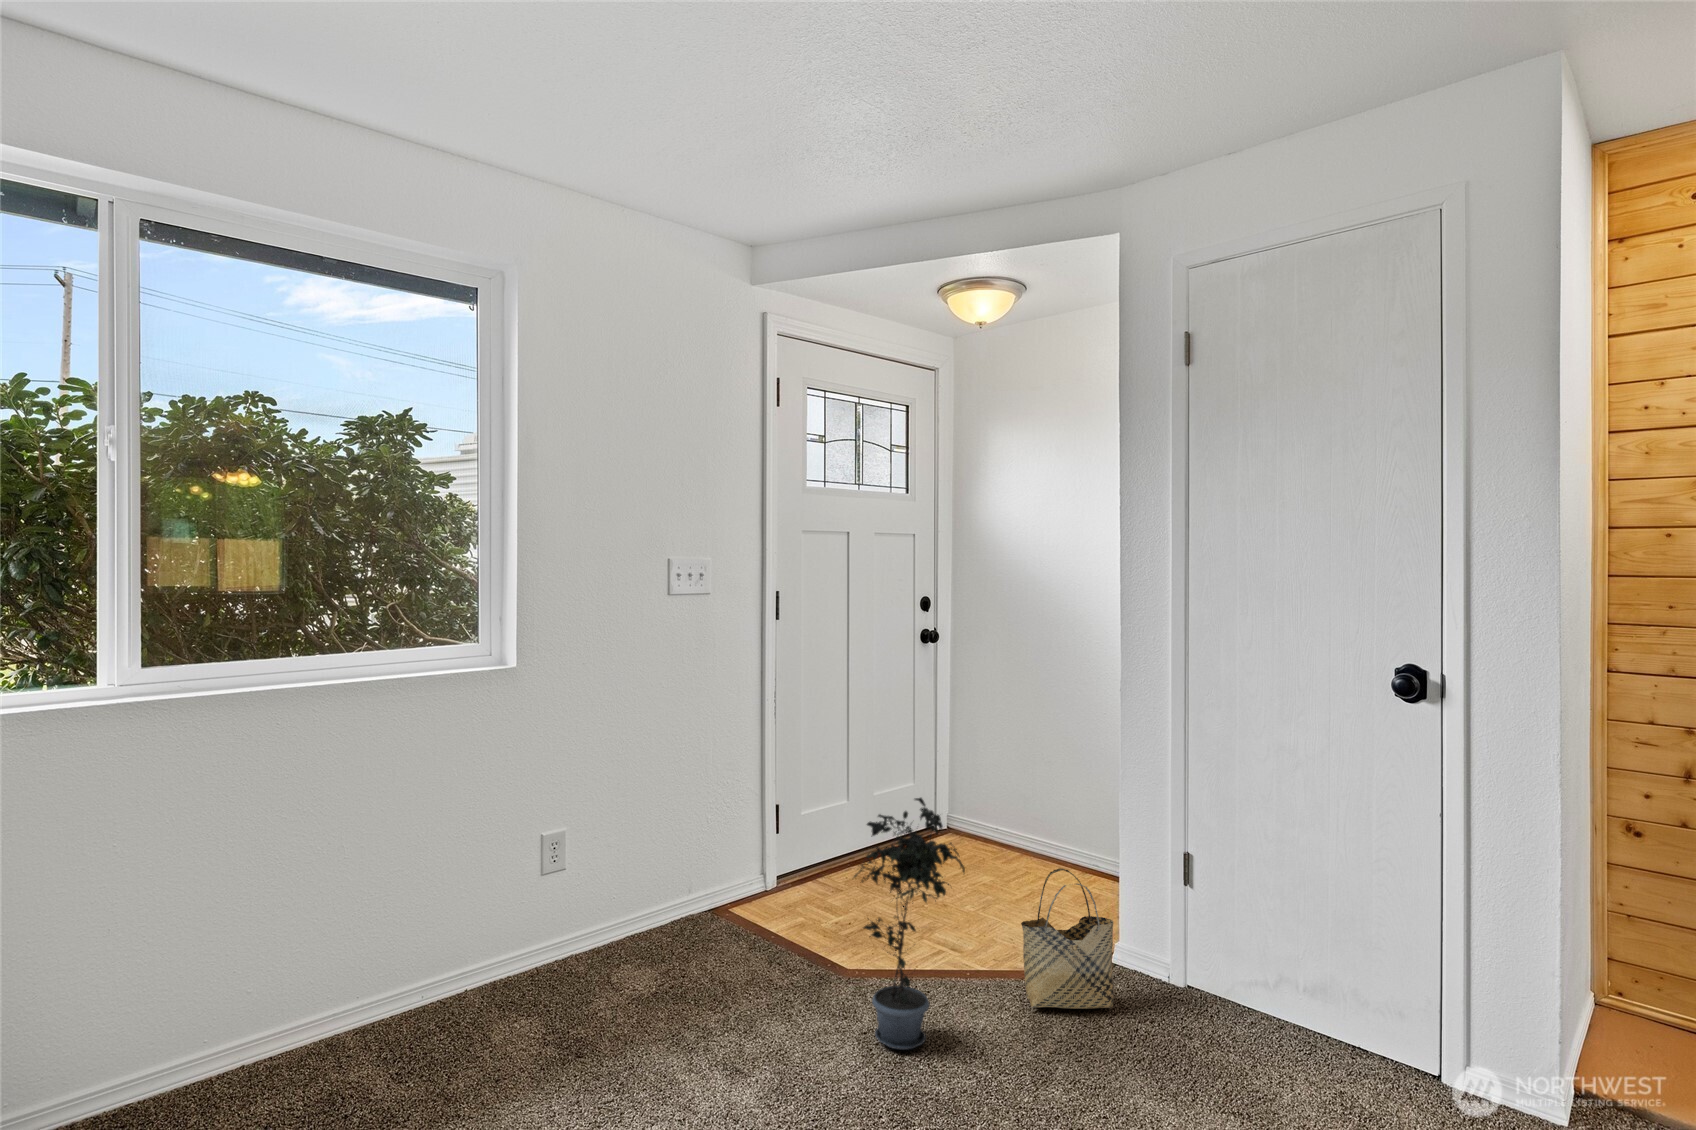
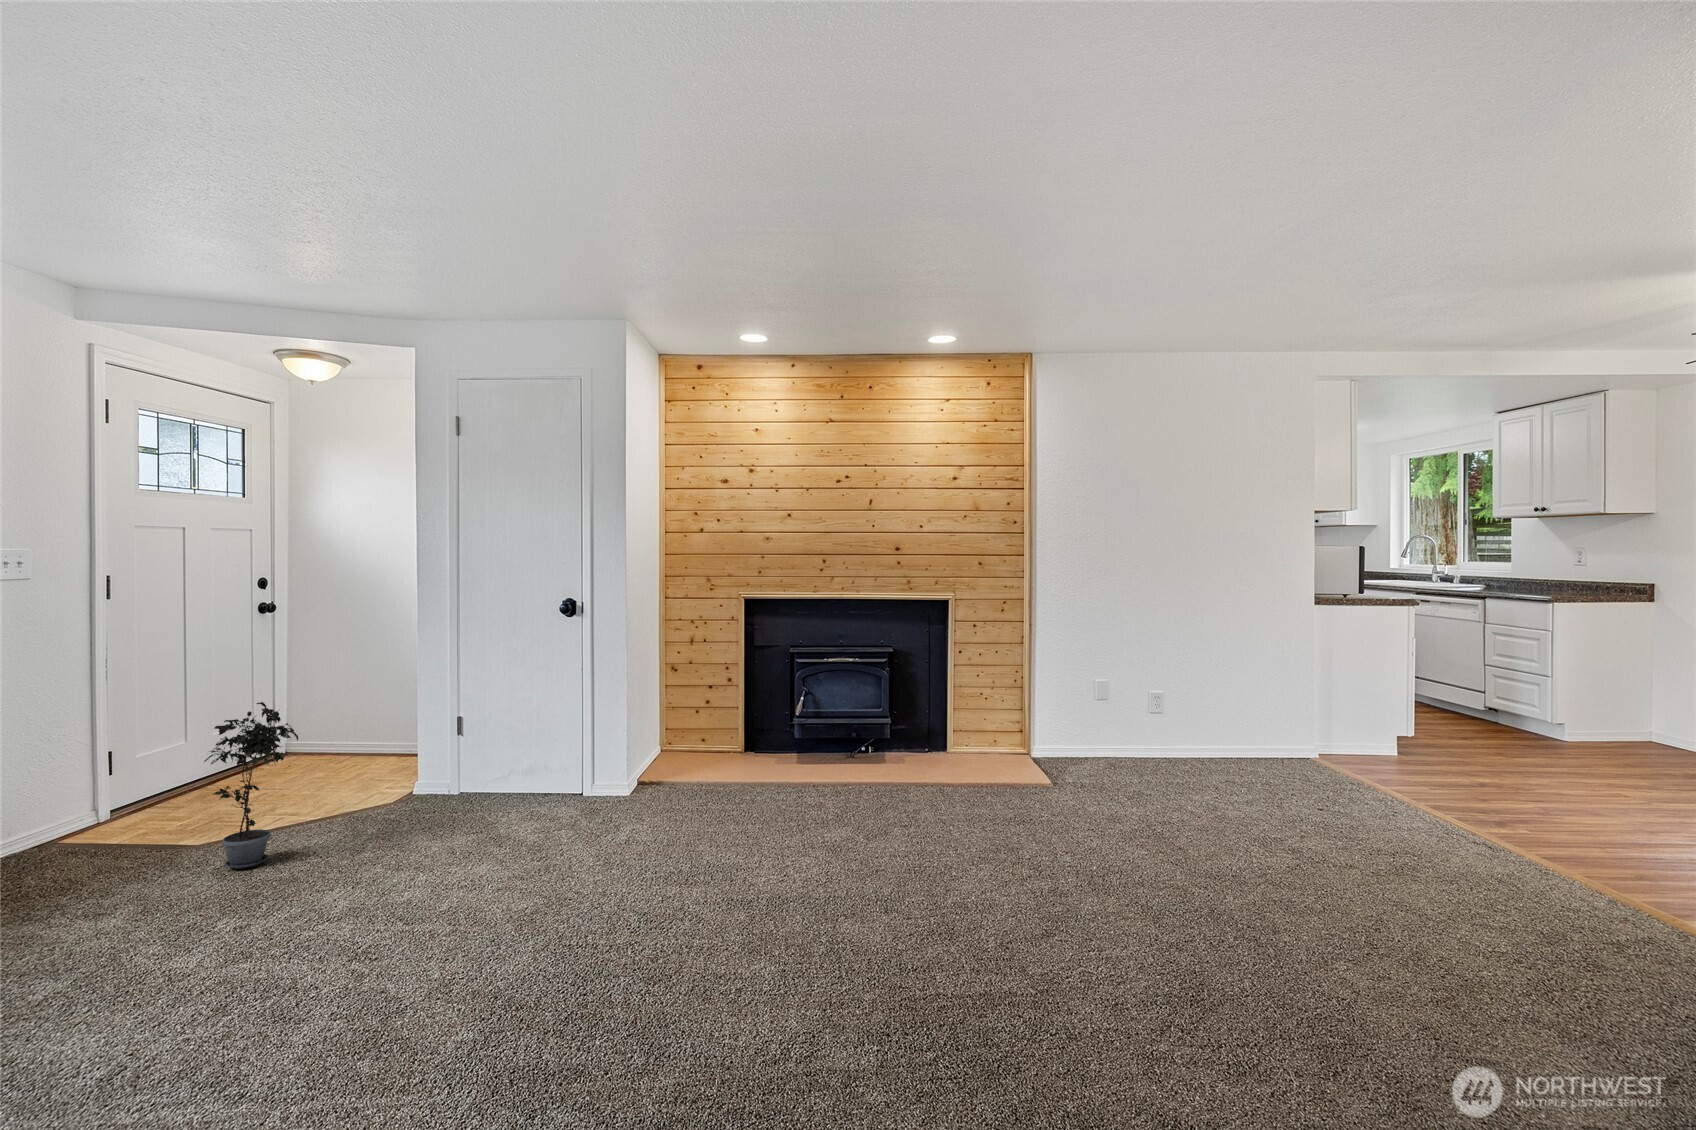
woven basket: present [1021,868,1114,1009] -> none [344,739,411,826]

